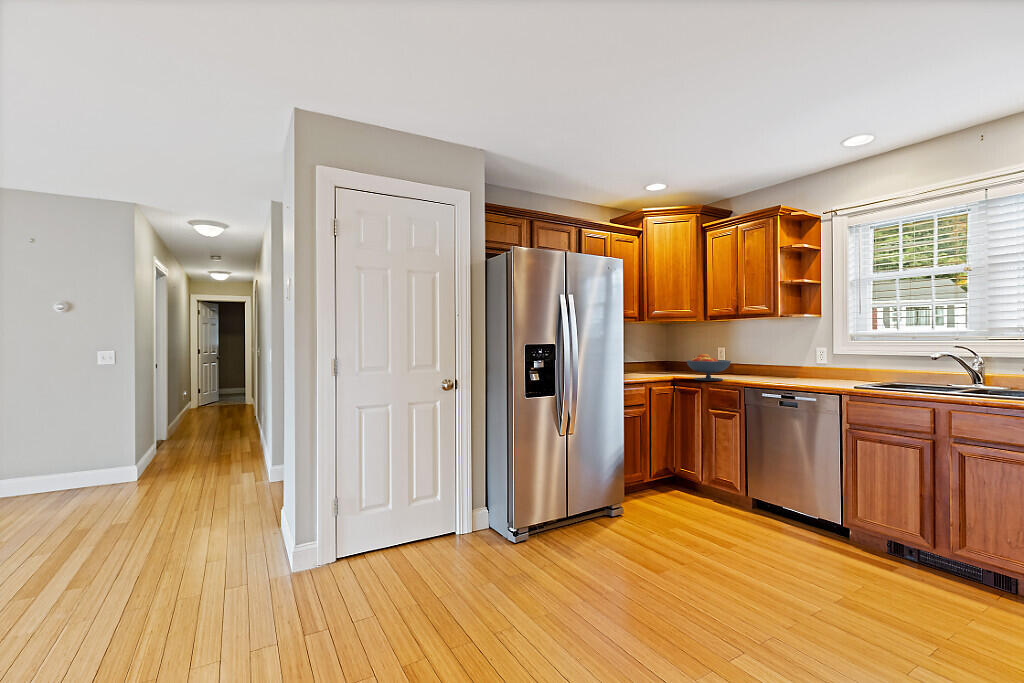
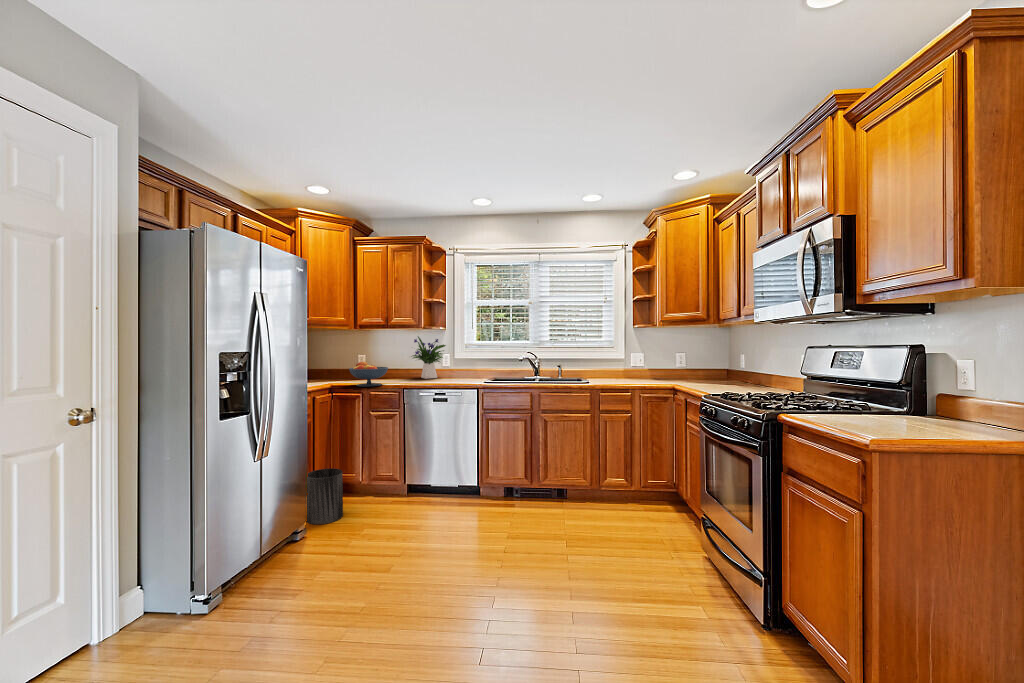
flower arrangement: none [765,325,823,378] -> present [411,337,446,379]
trash can: none [630,458,666,512] -> present [306,468,343,524]

